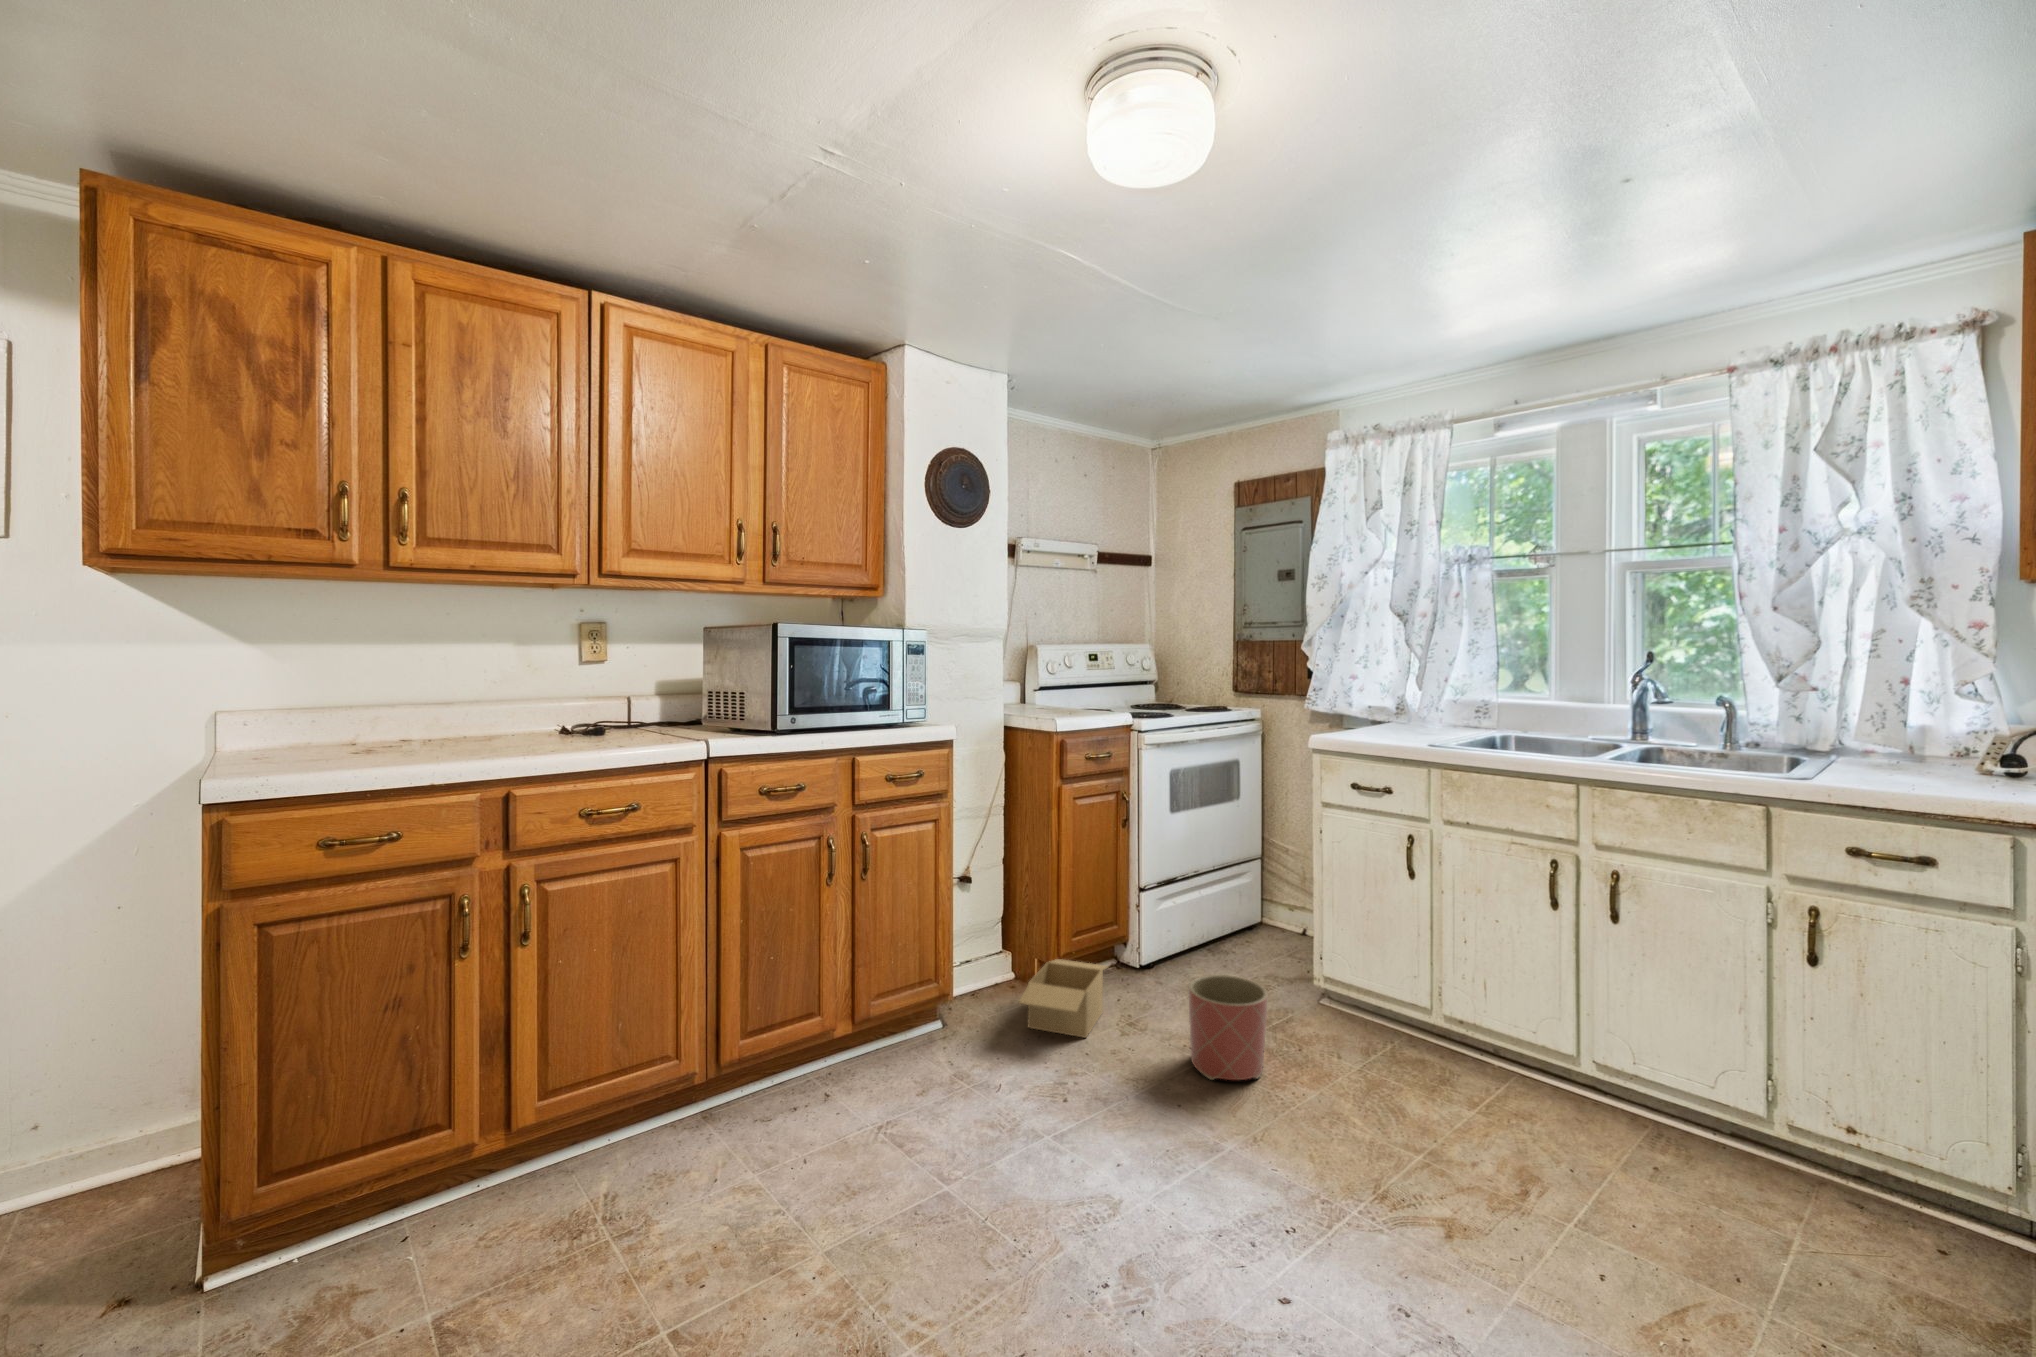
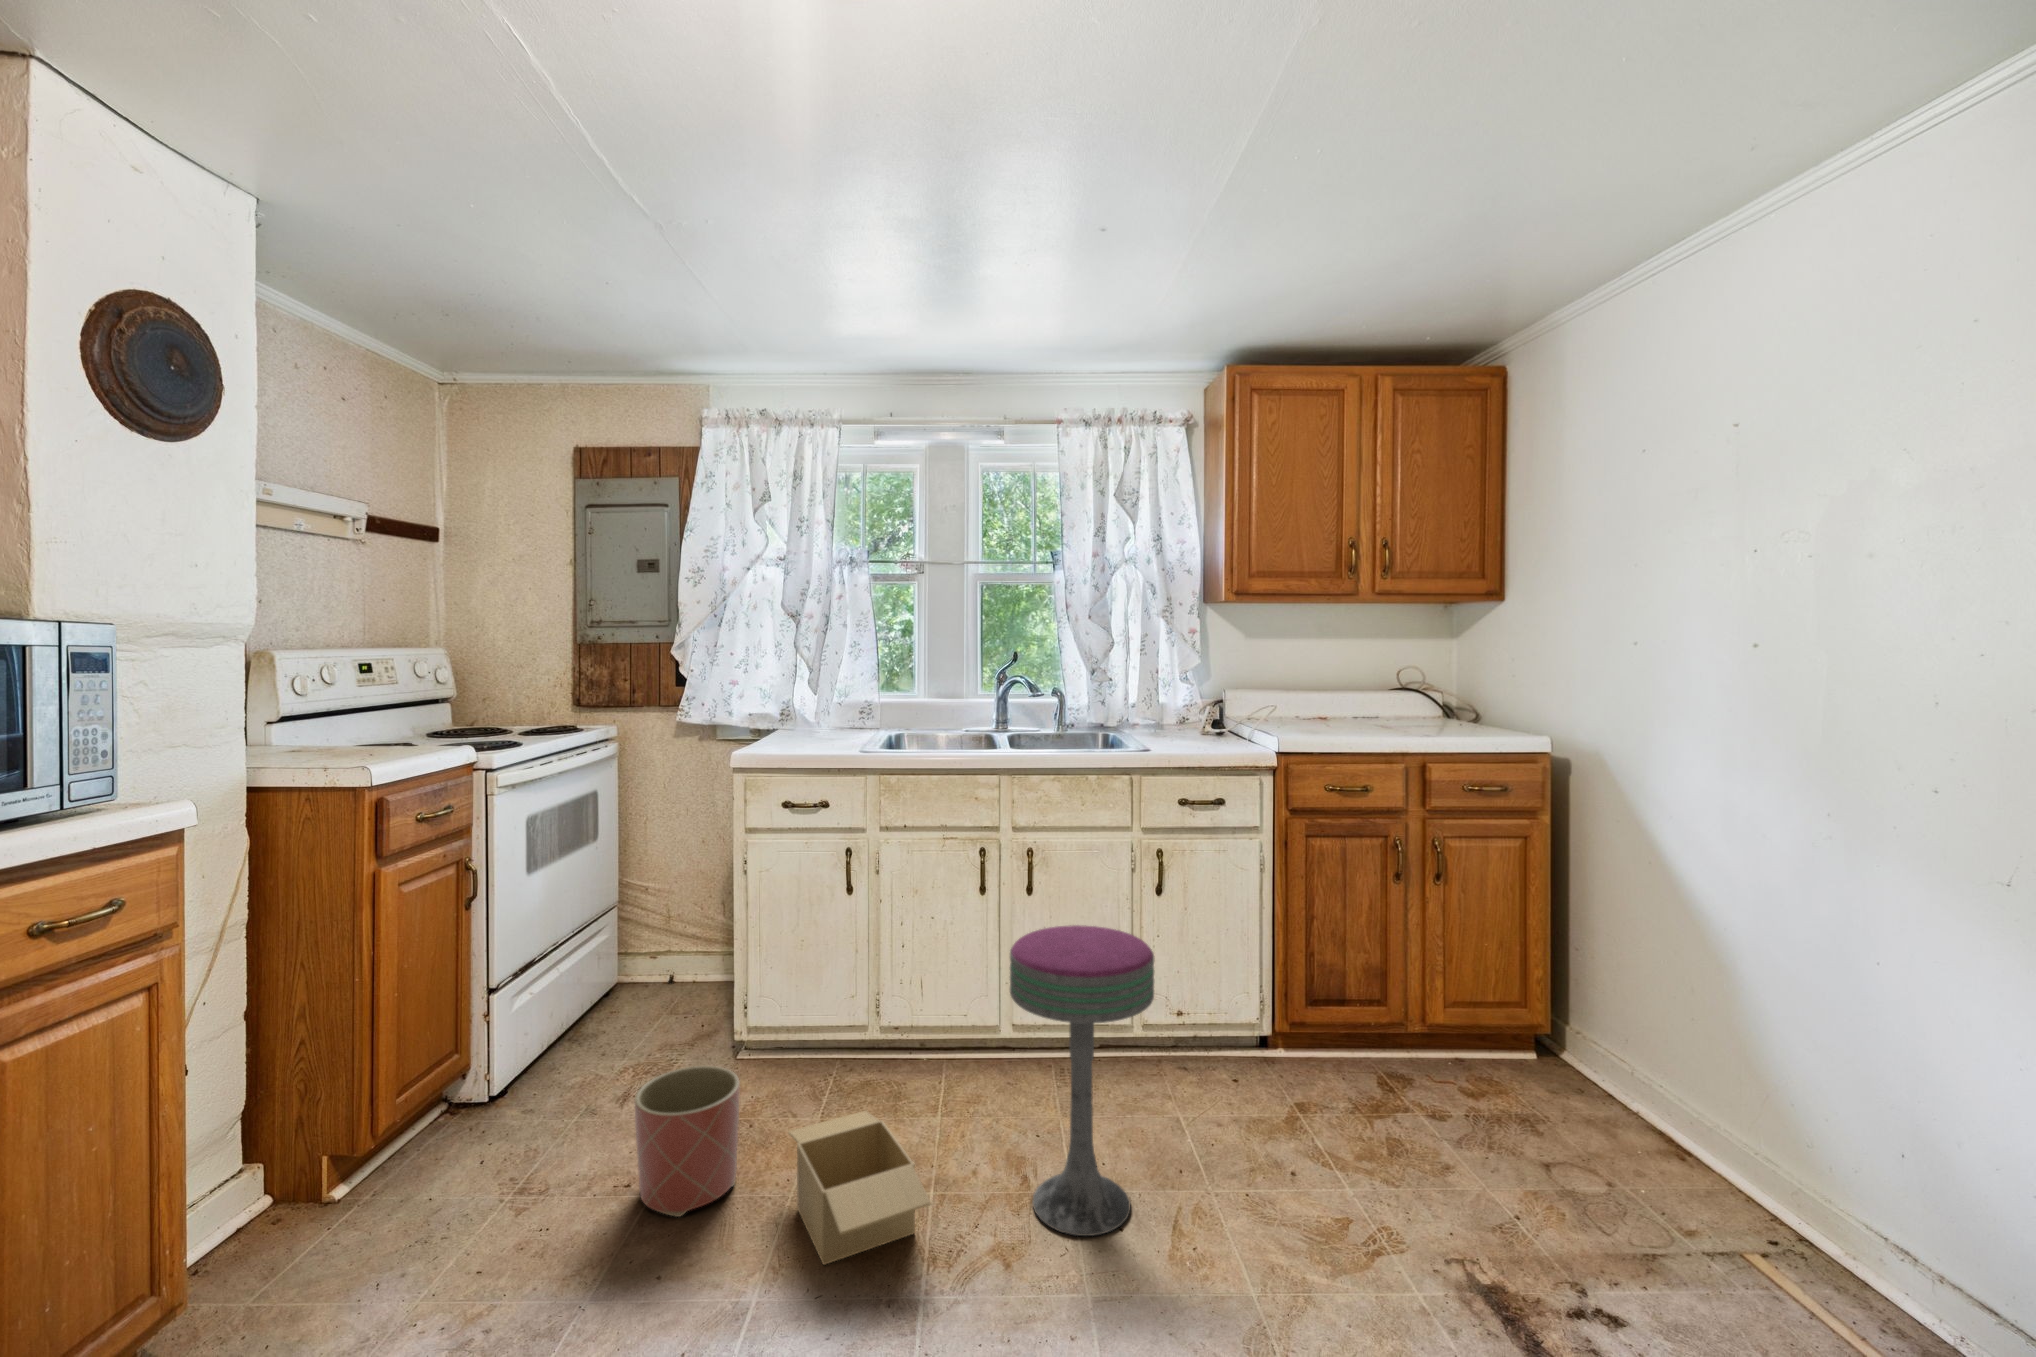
bar stool: none [1487,940,1672,1274] -> present [1010,925,1154,1236]
cardboard box: present [1019,959,1108,1038] -> present [788,1111,931,1265]

